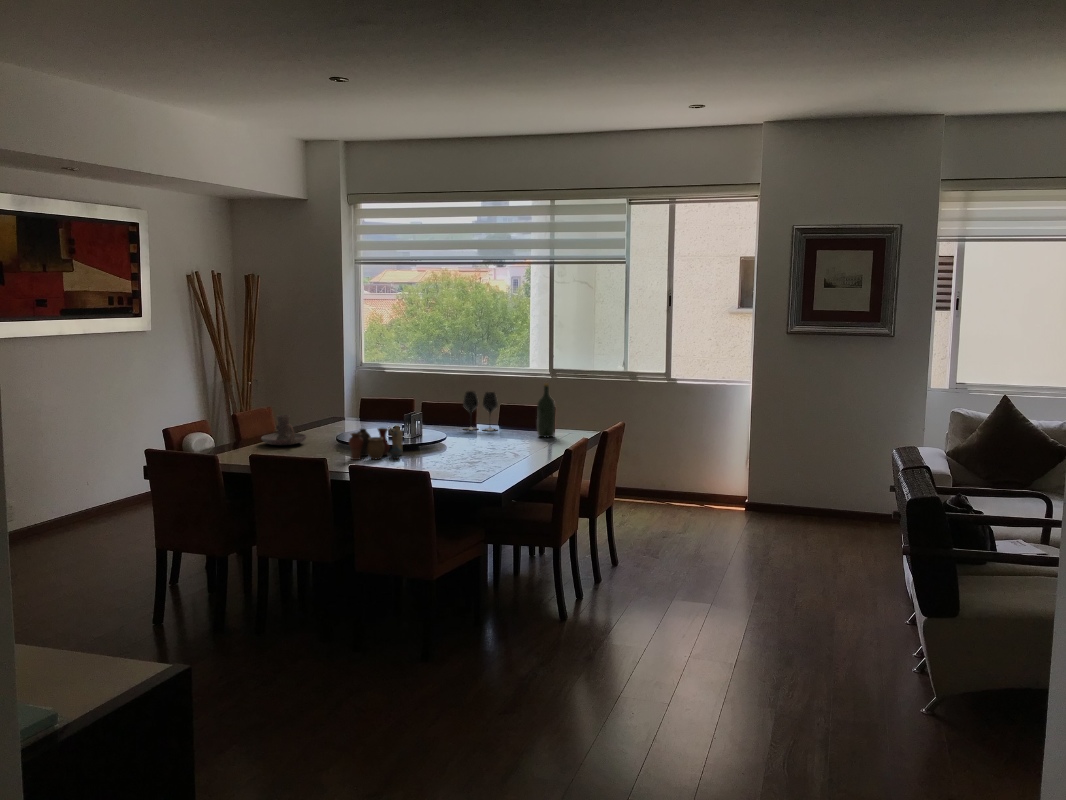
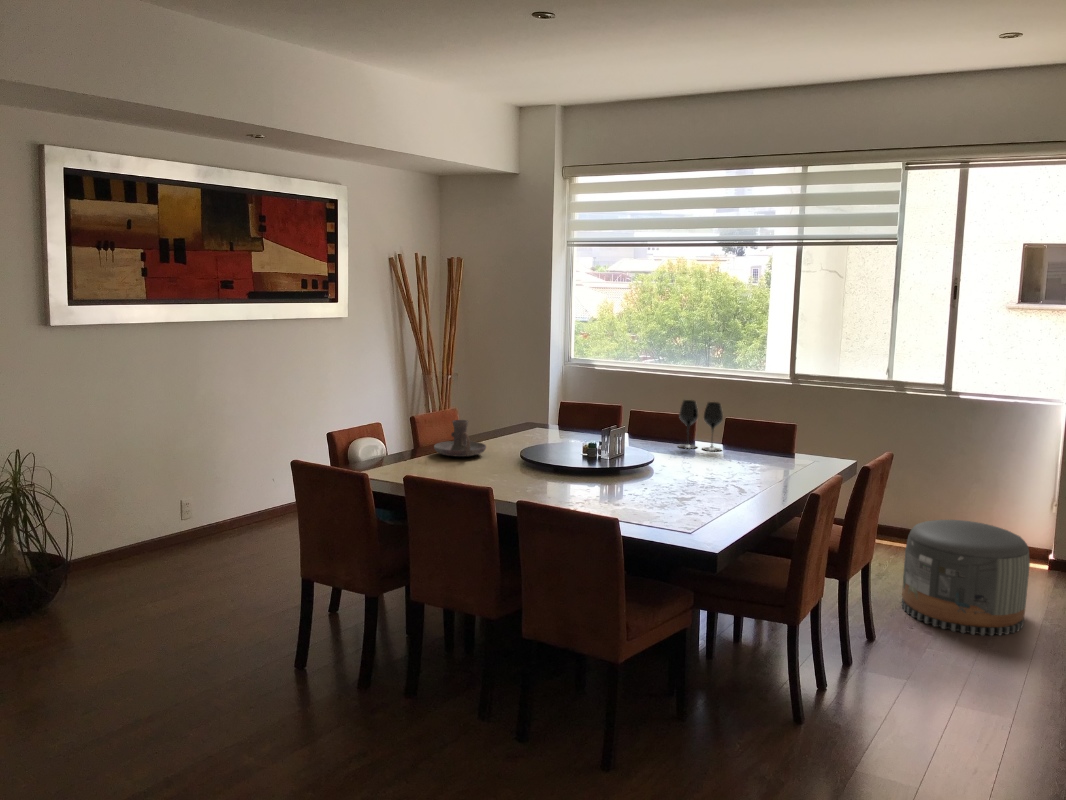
wine bottle: present [537,383,556,437] -> none [773,395,799,465]
vase: present [349,425,403,460] -> none [528,442,598,486]
pouf: none [638,474,722,555] -> present [902,520,1030,636]

